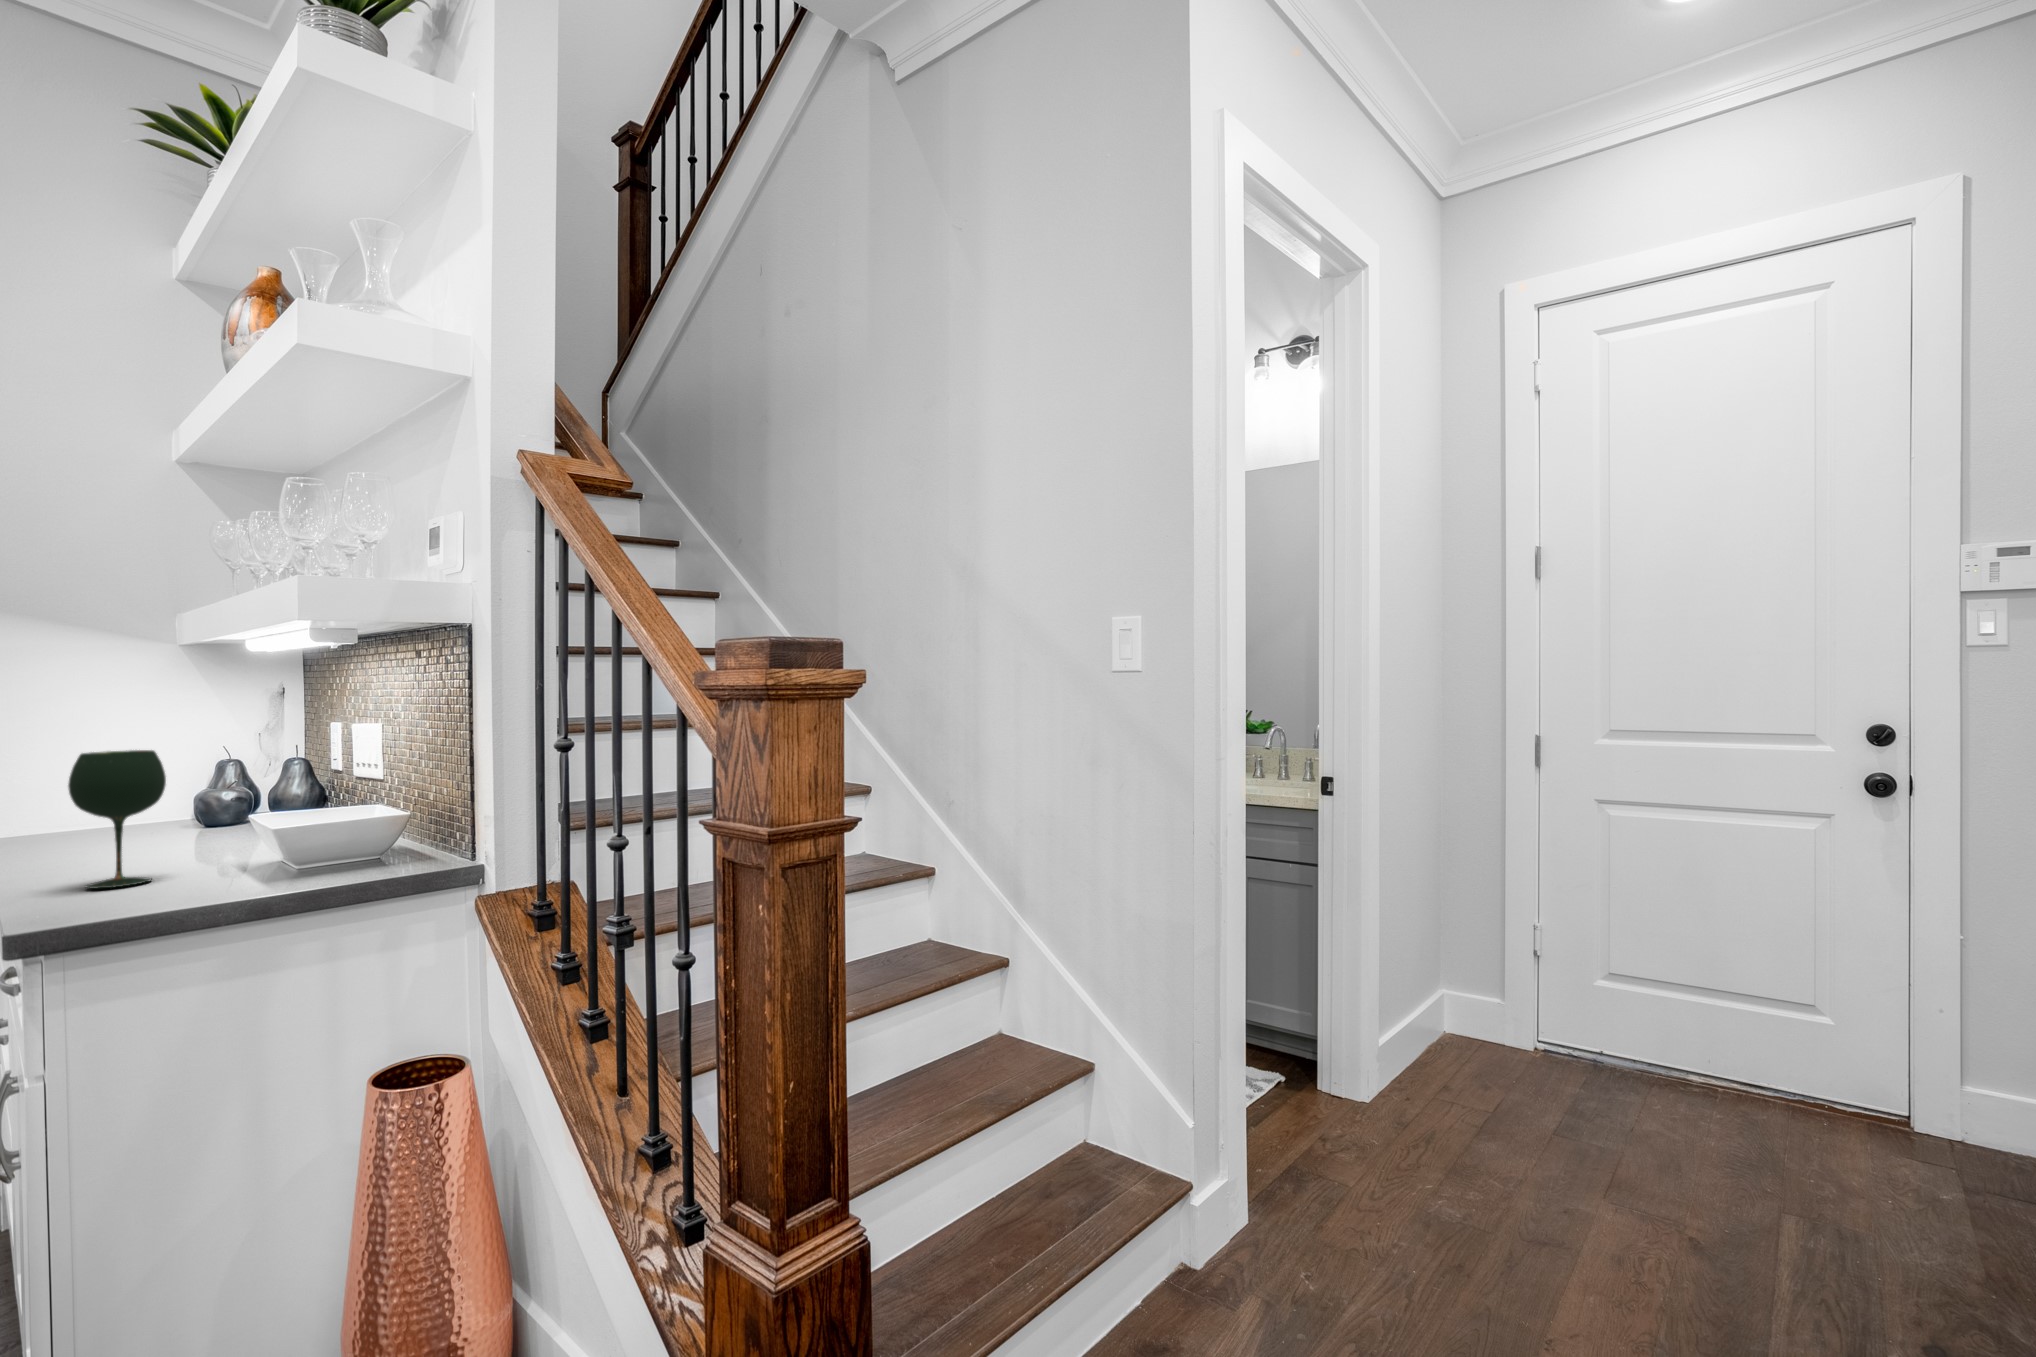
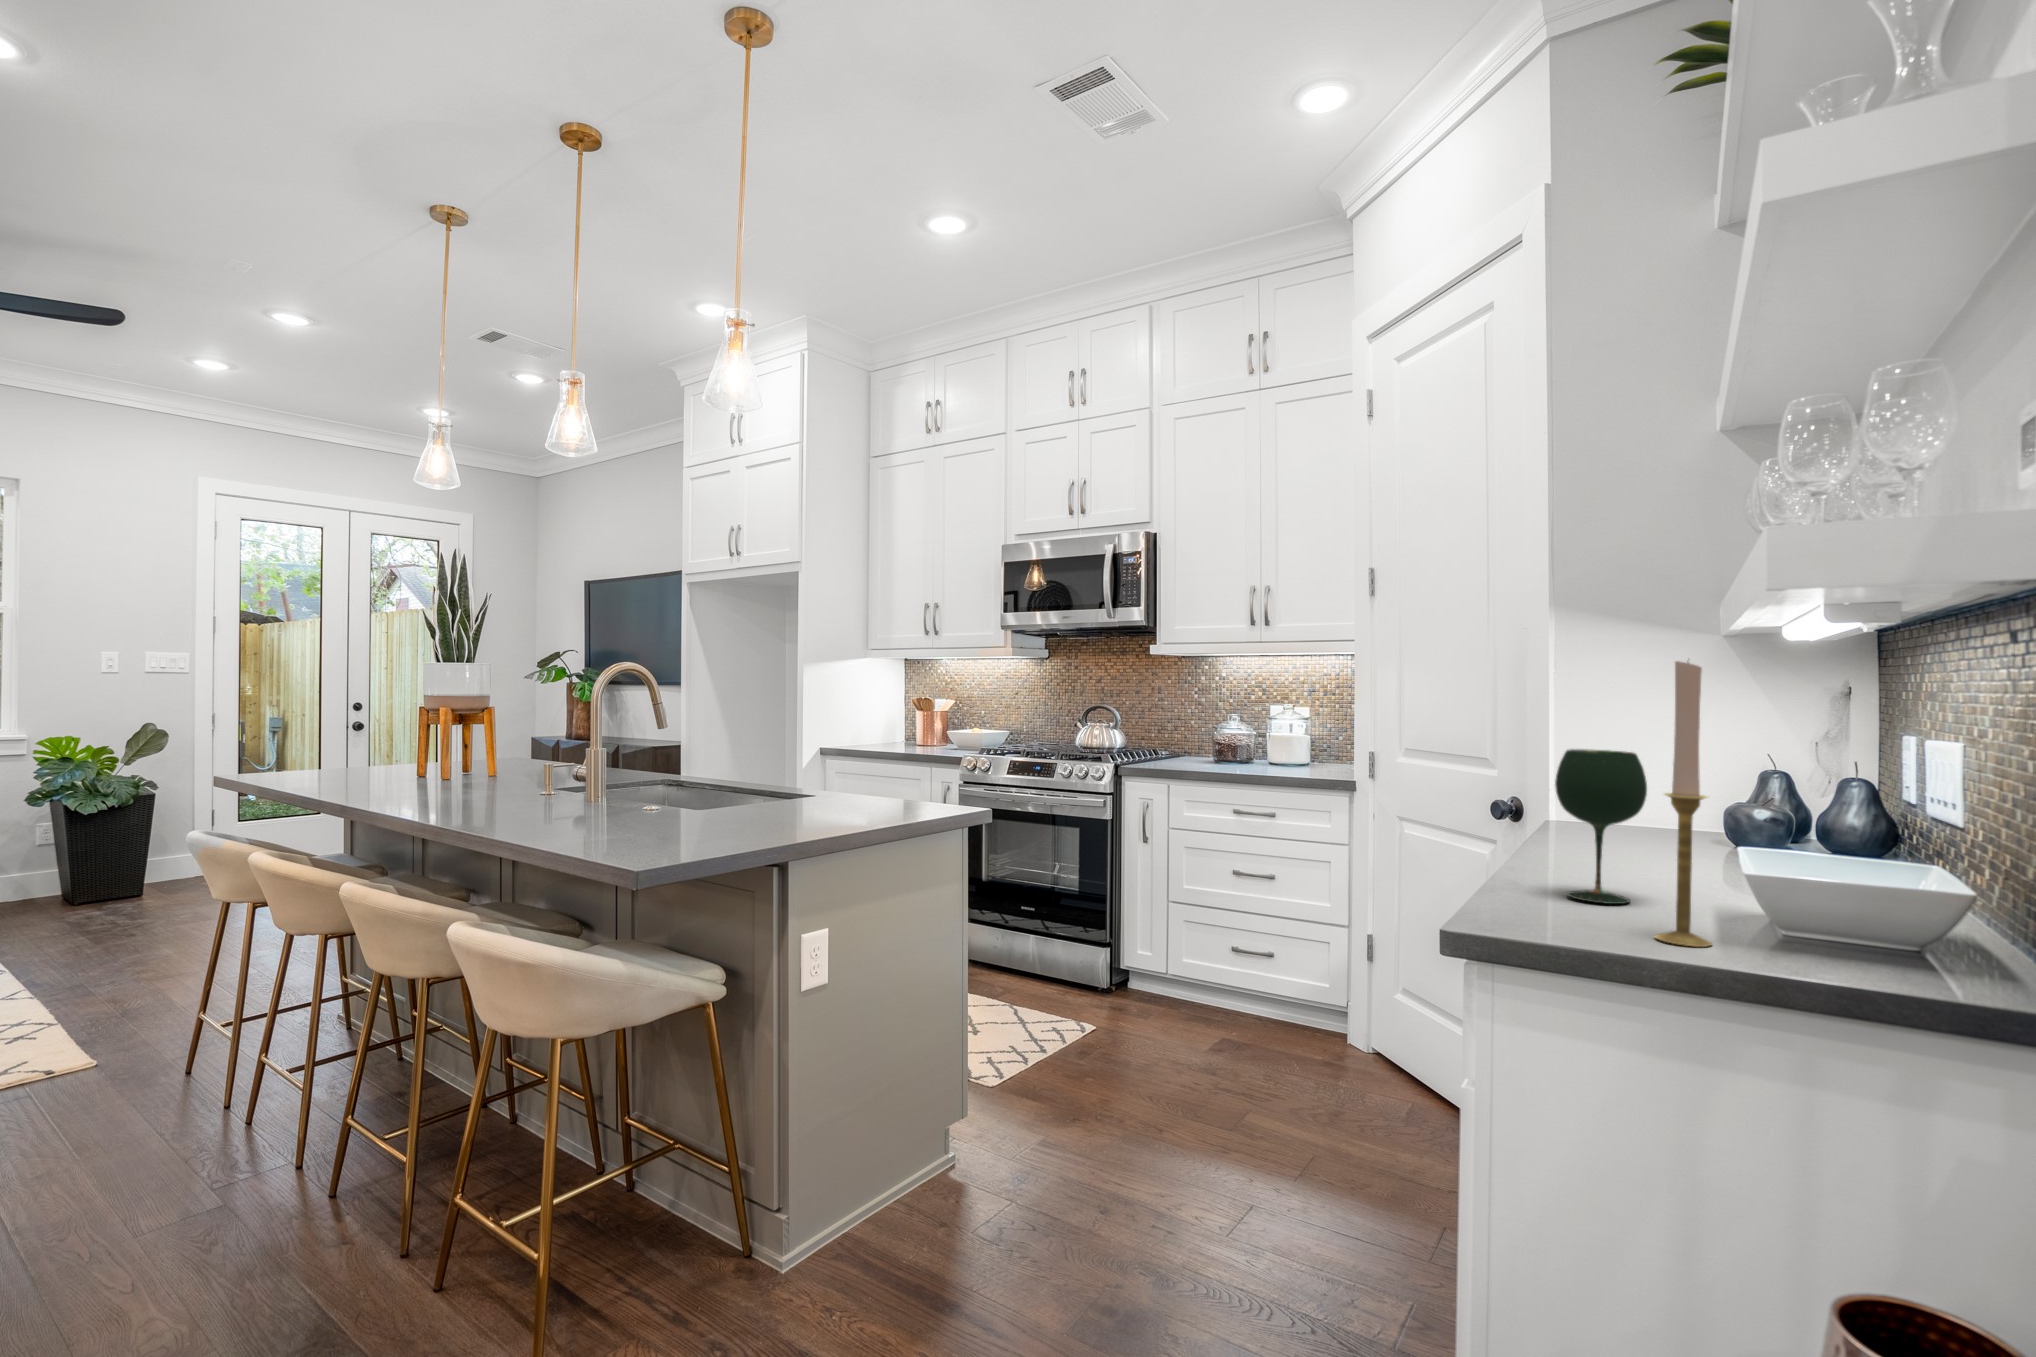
candlestick: none [200,669,249,894] -> present [1655,661,1711,947]

